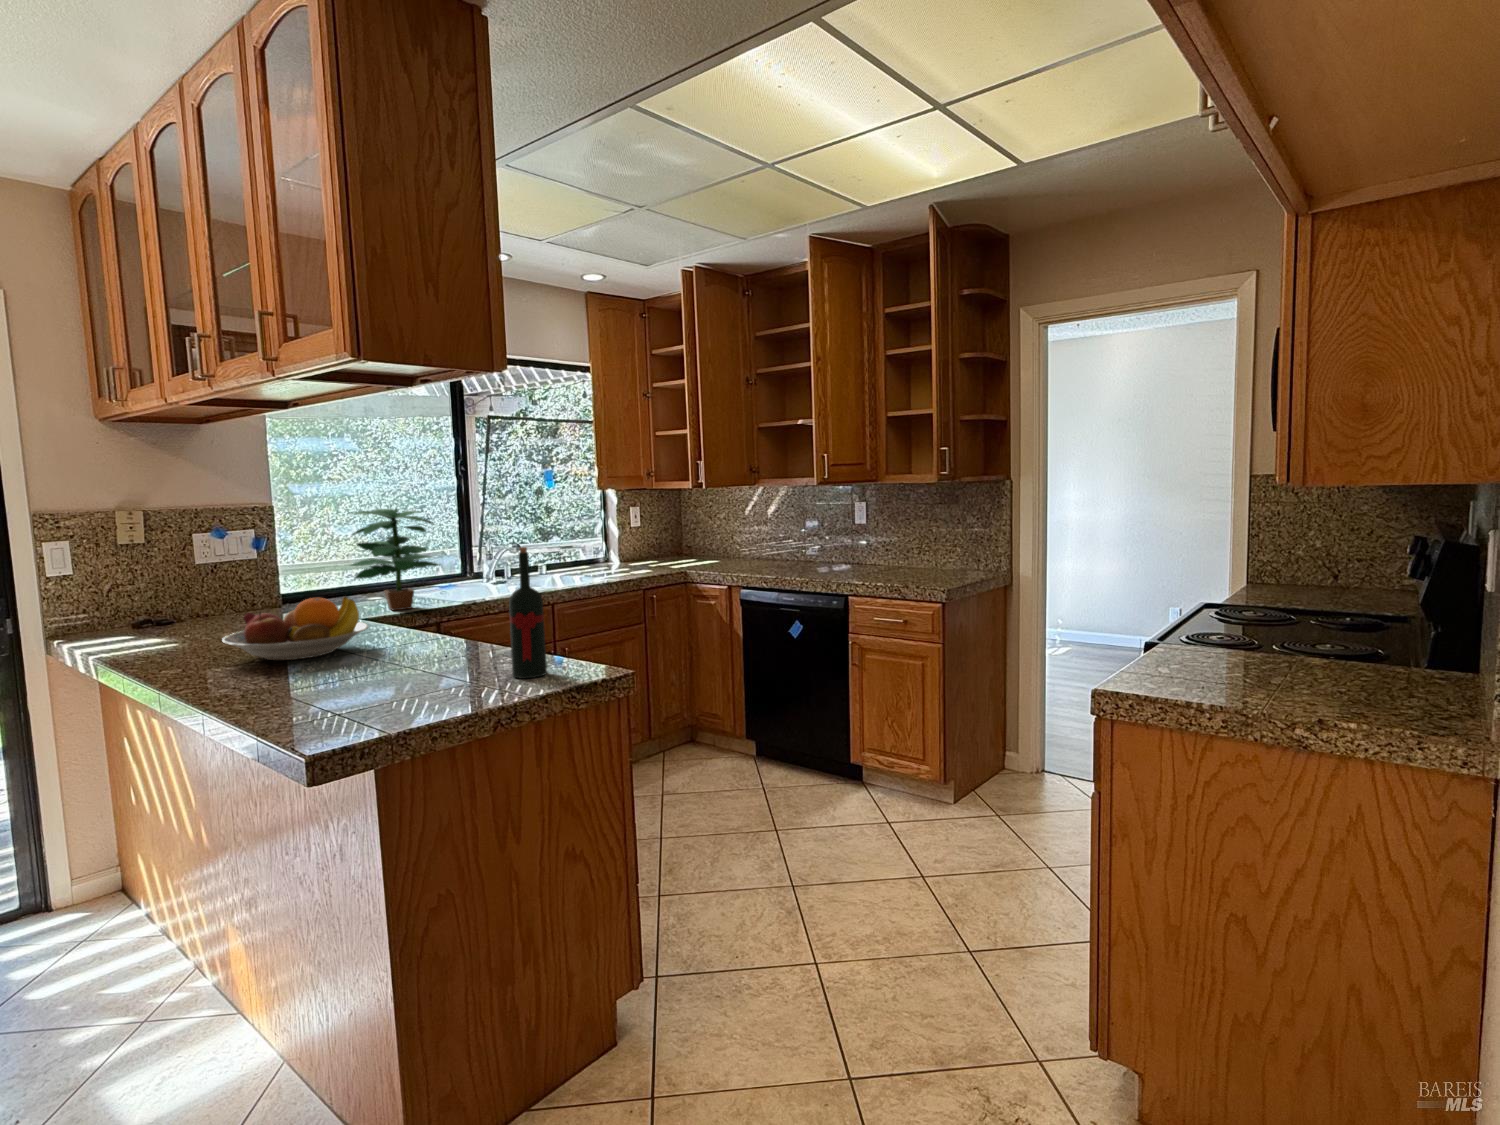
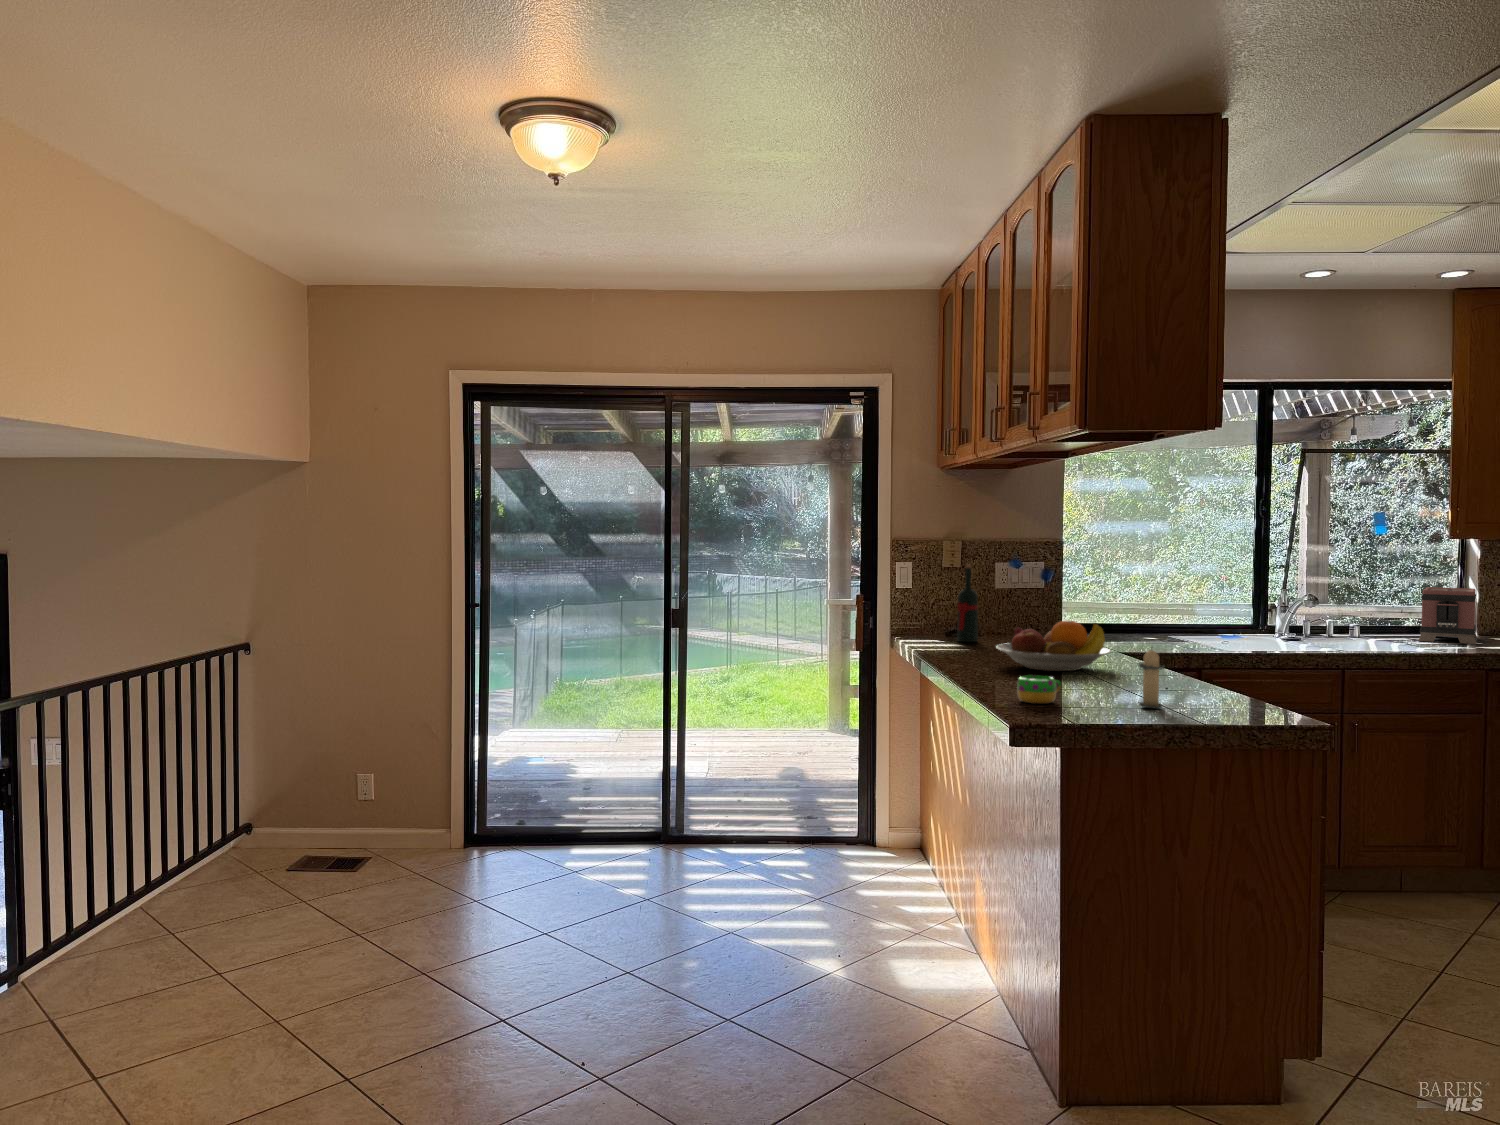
potted plant: present [352,509,440,611] -> none [1119,548,1211,650]
toaster: none [585,529,626,573] -> present [1418,587,1477,644]
wine bottle: present [509,547,547,678] -> present [957,565,978,642]
candle: none [433,624,471,695] -> present [1138,650,1164,708]
mug: none [284,679,342,719] -> present [1017,675,1061,704]

